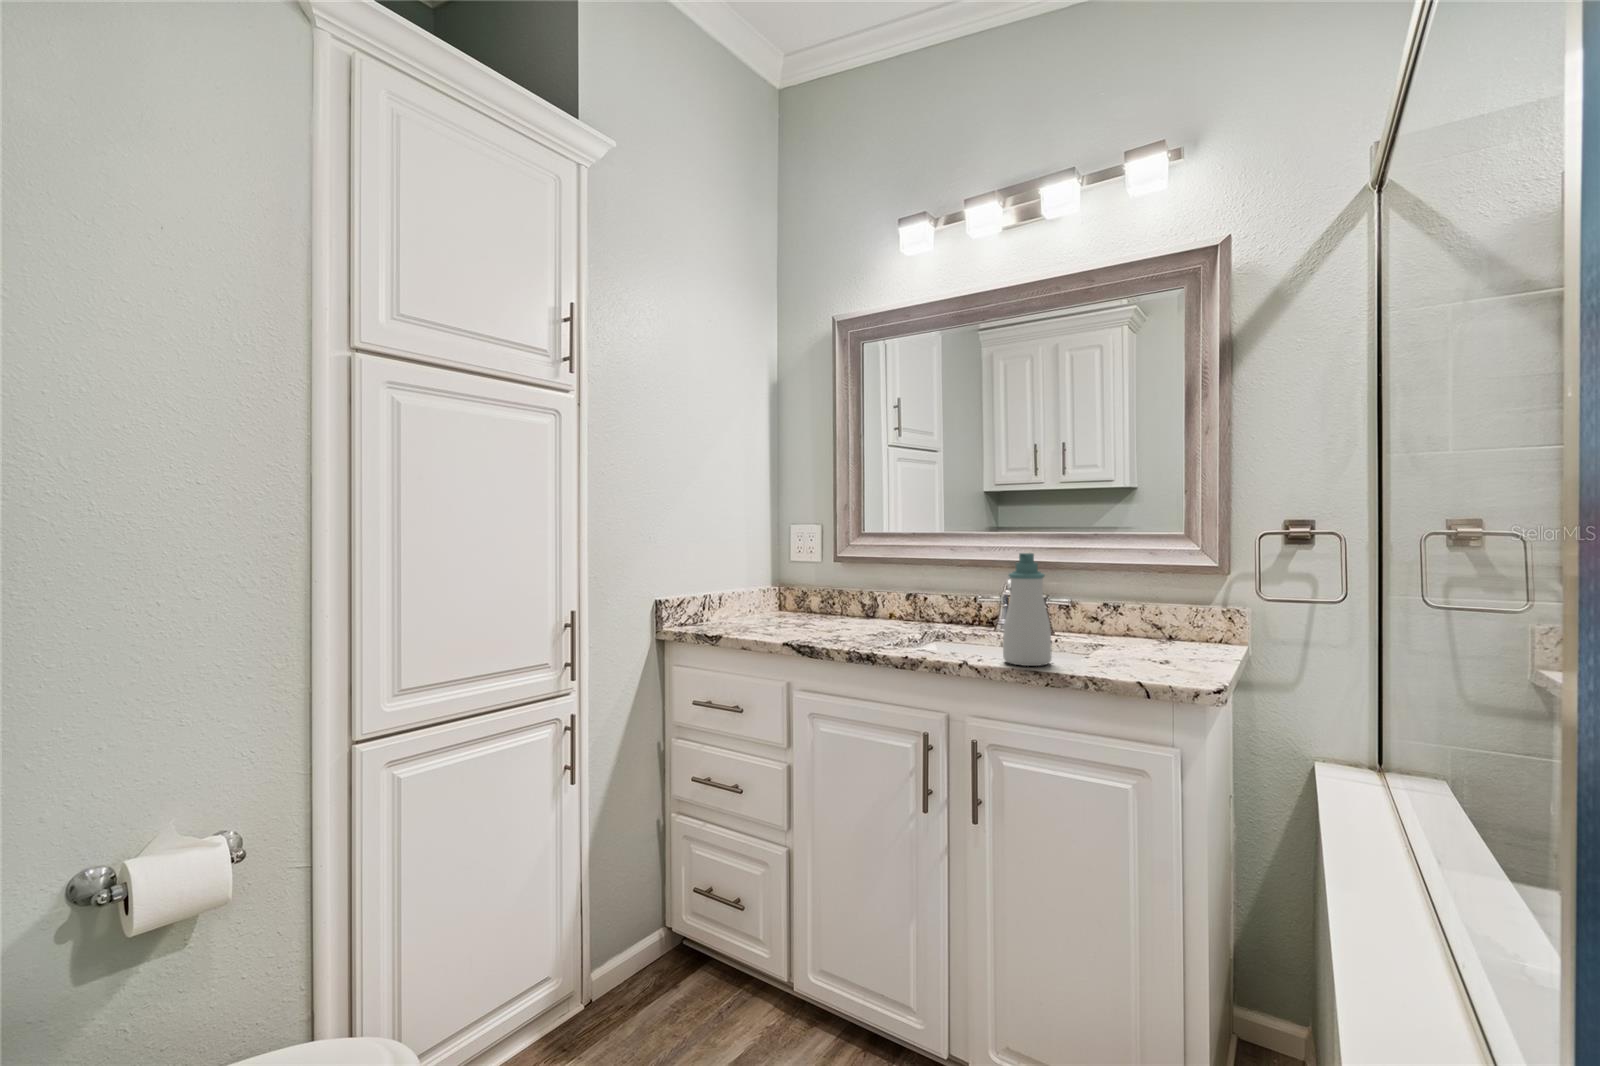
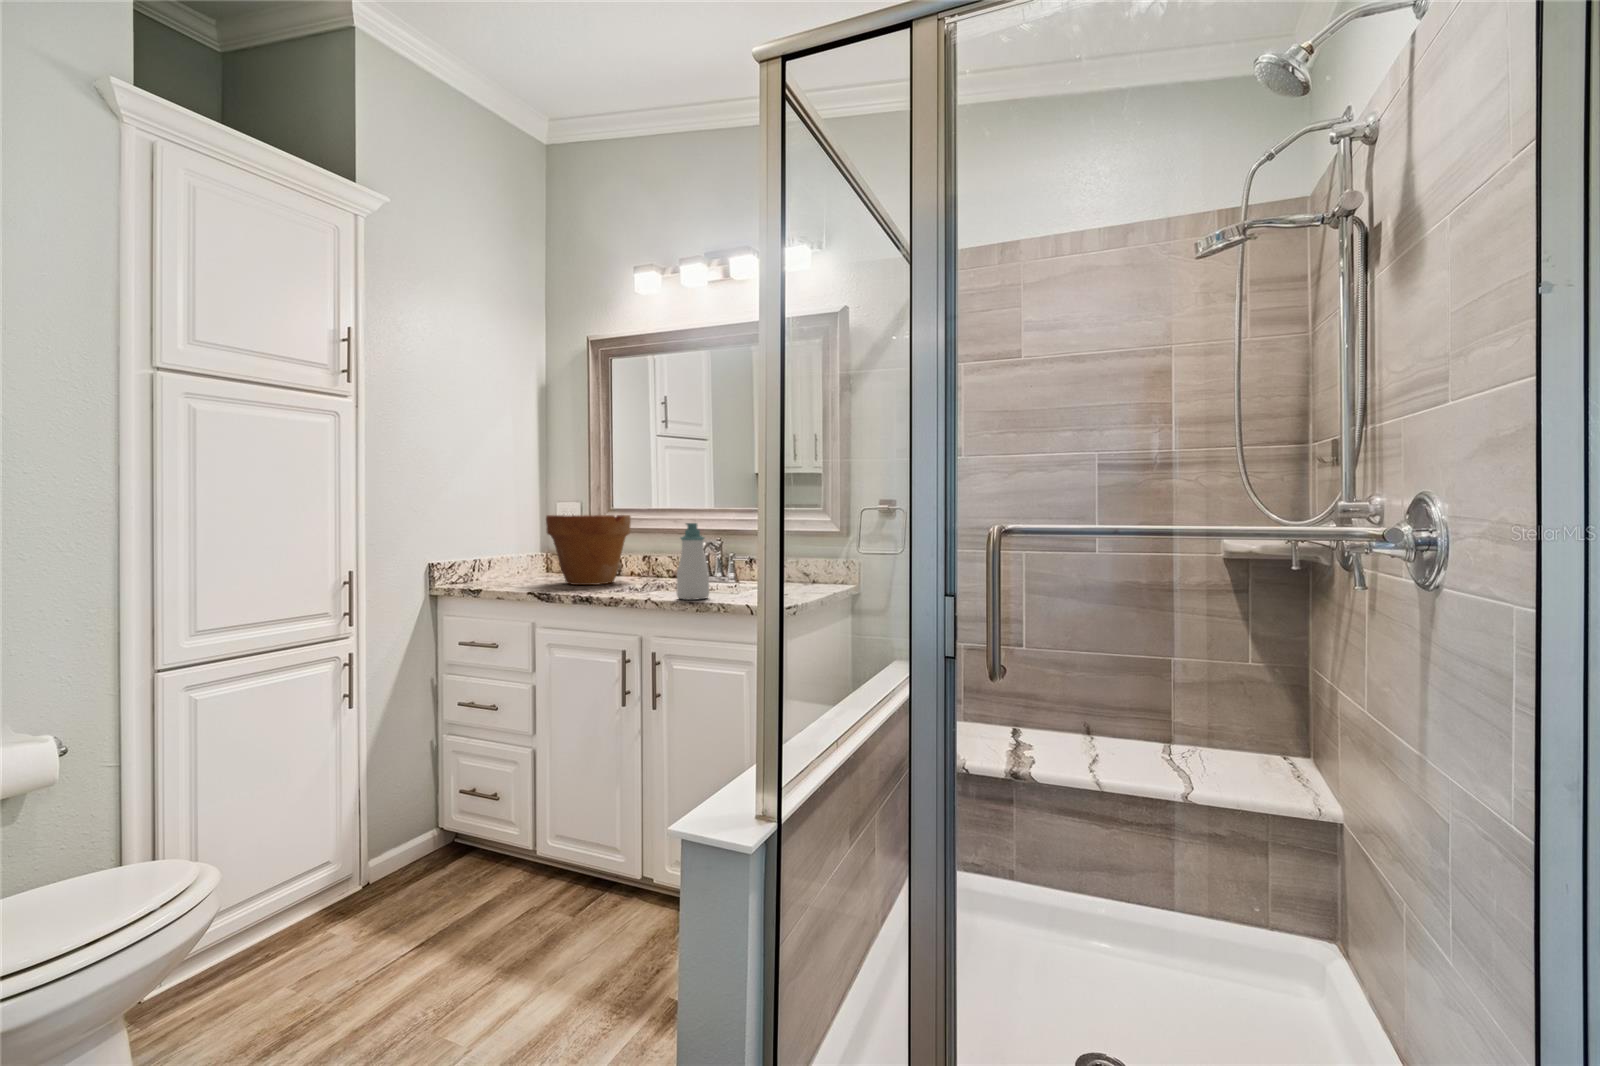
flower pot: none [794,539,901,631] -> present [546,515,631,585]

